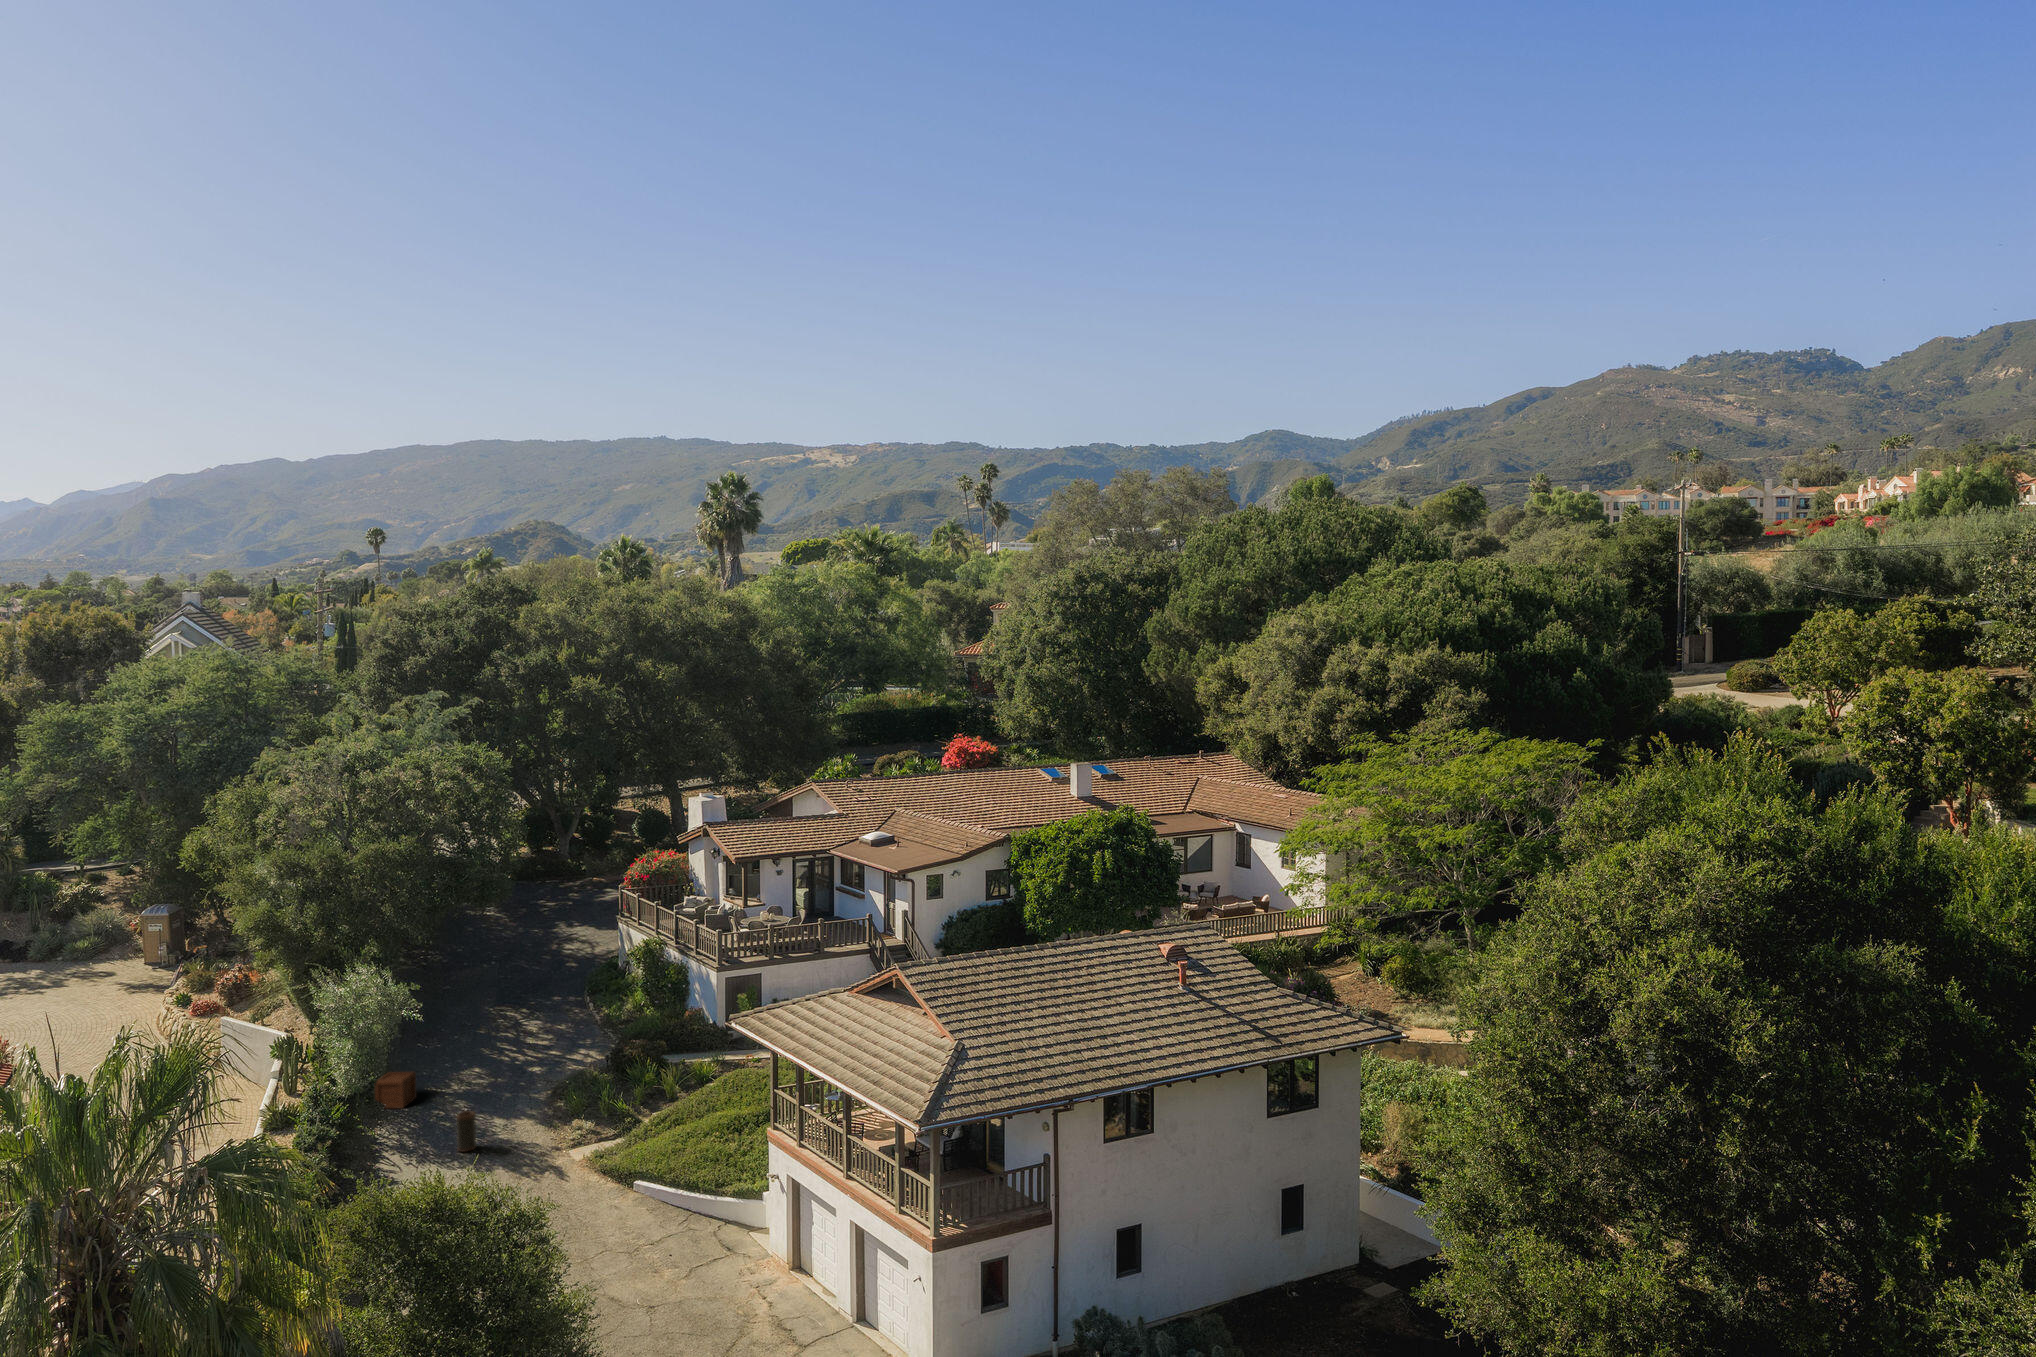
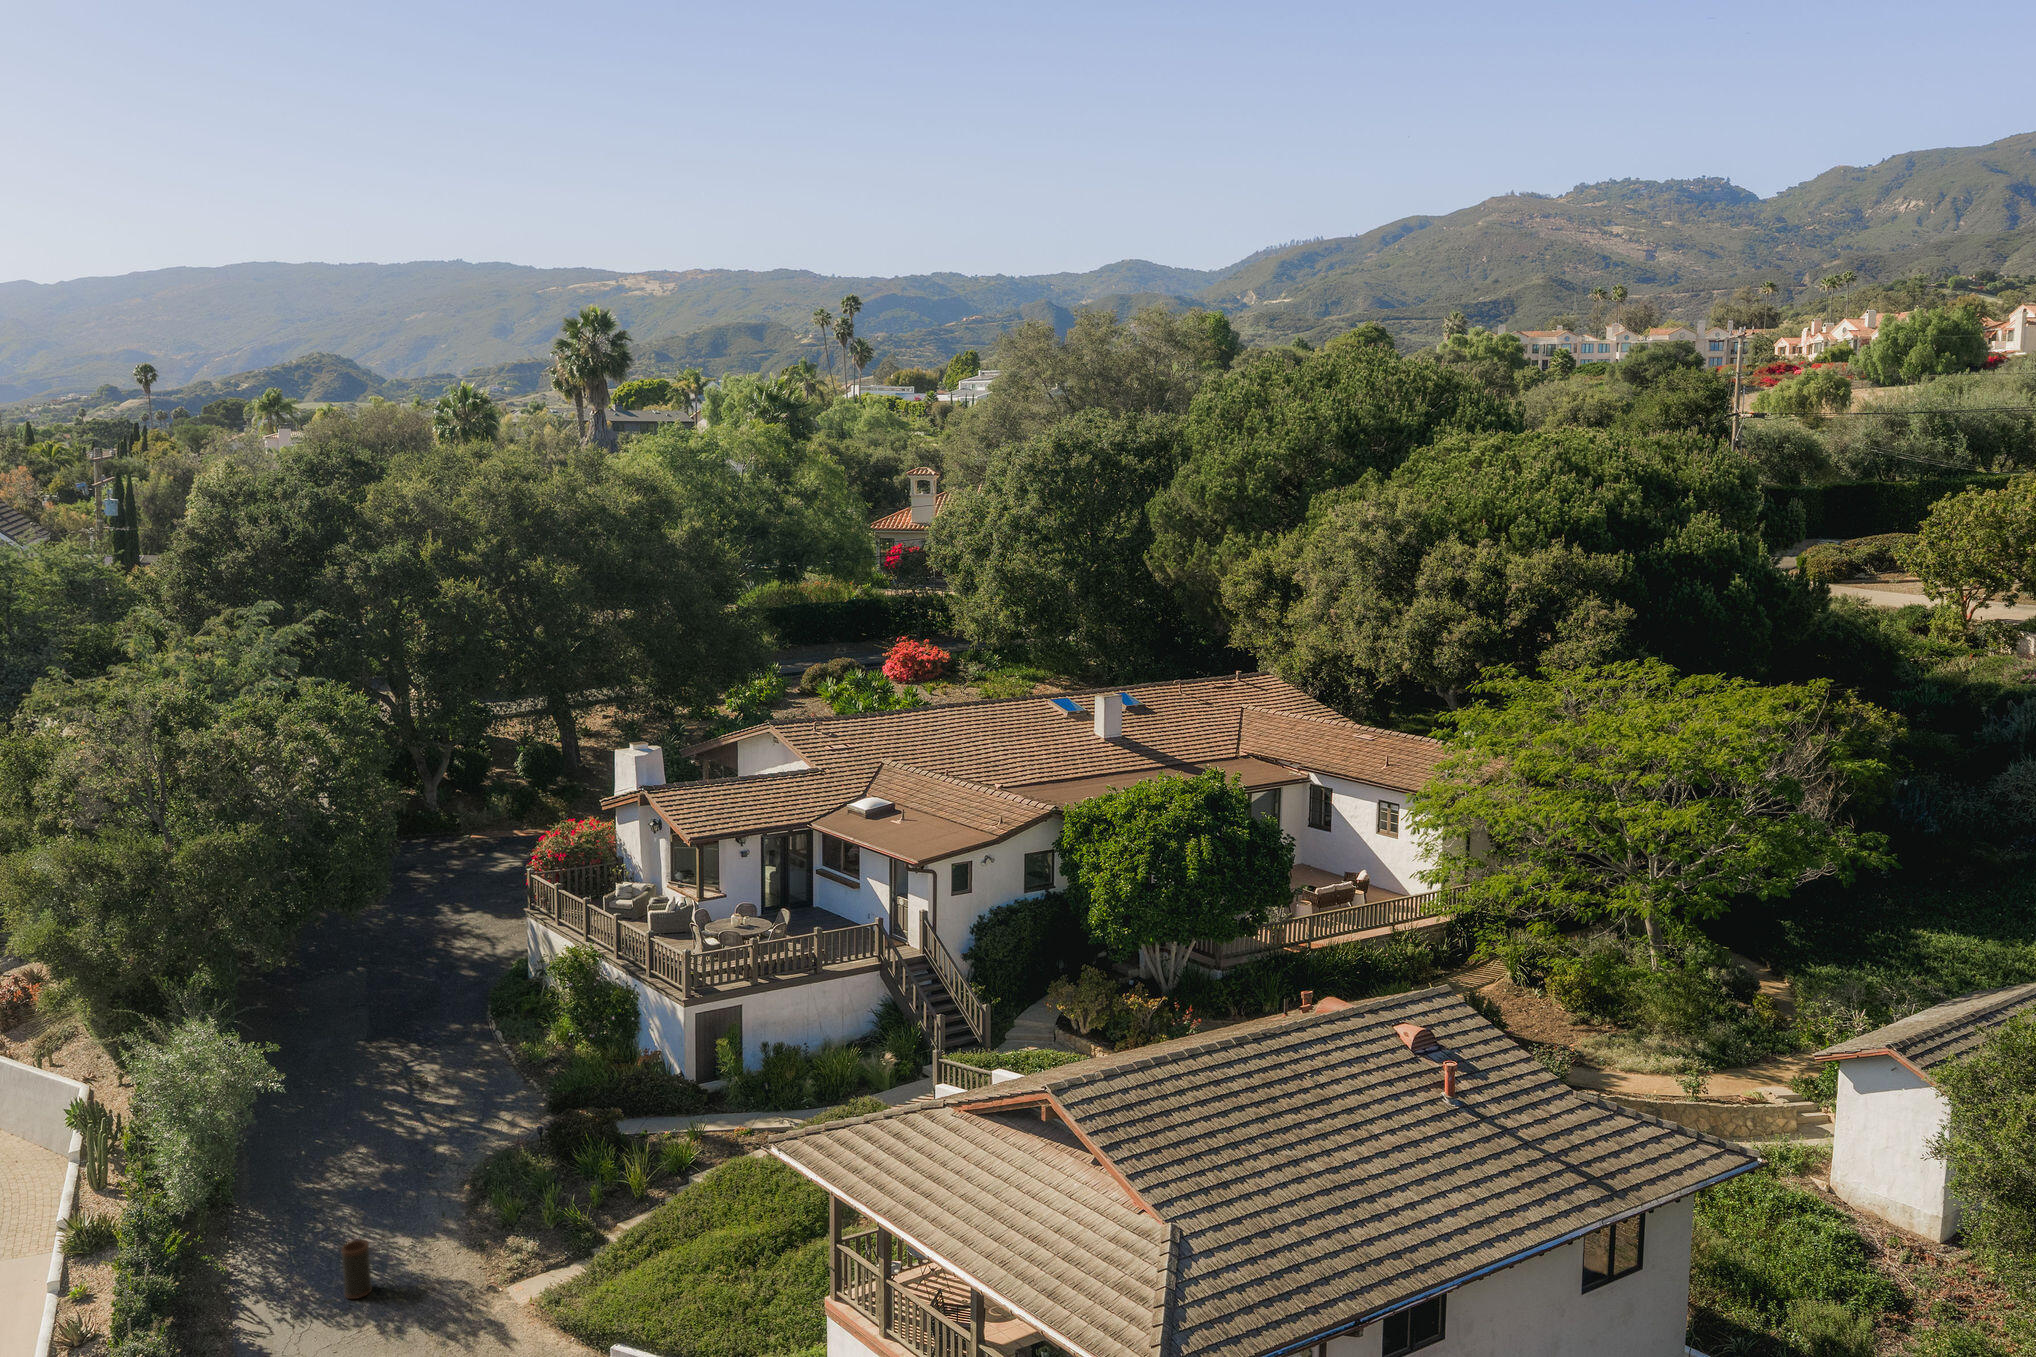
wooden crate: present [375,1072,416,1109] -> none [215,1165,276,1222]

